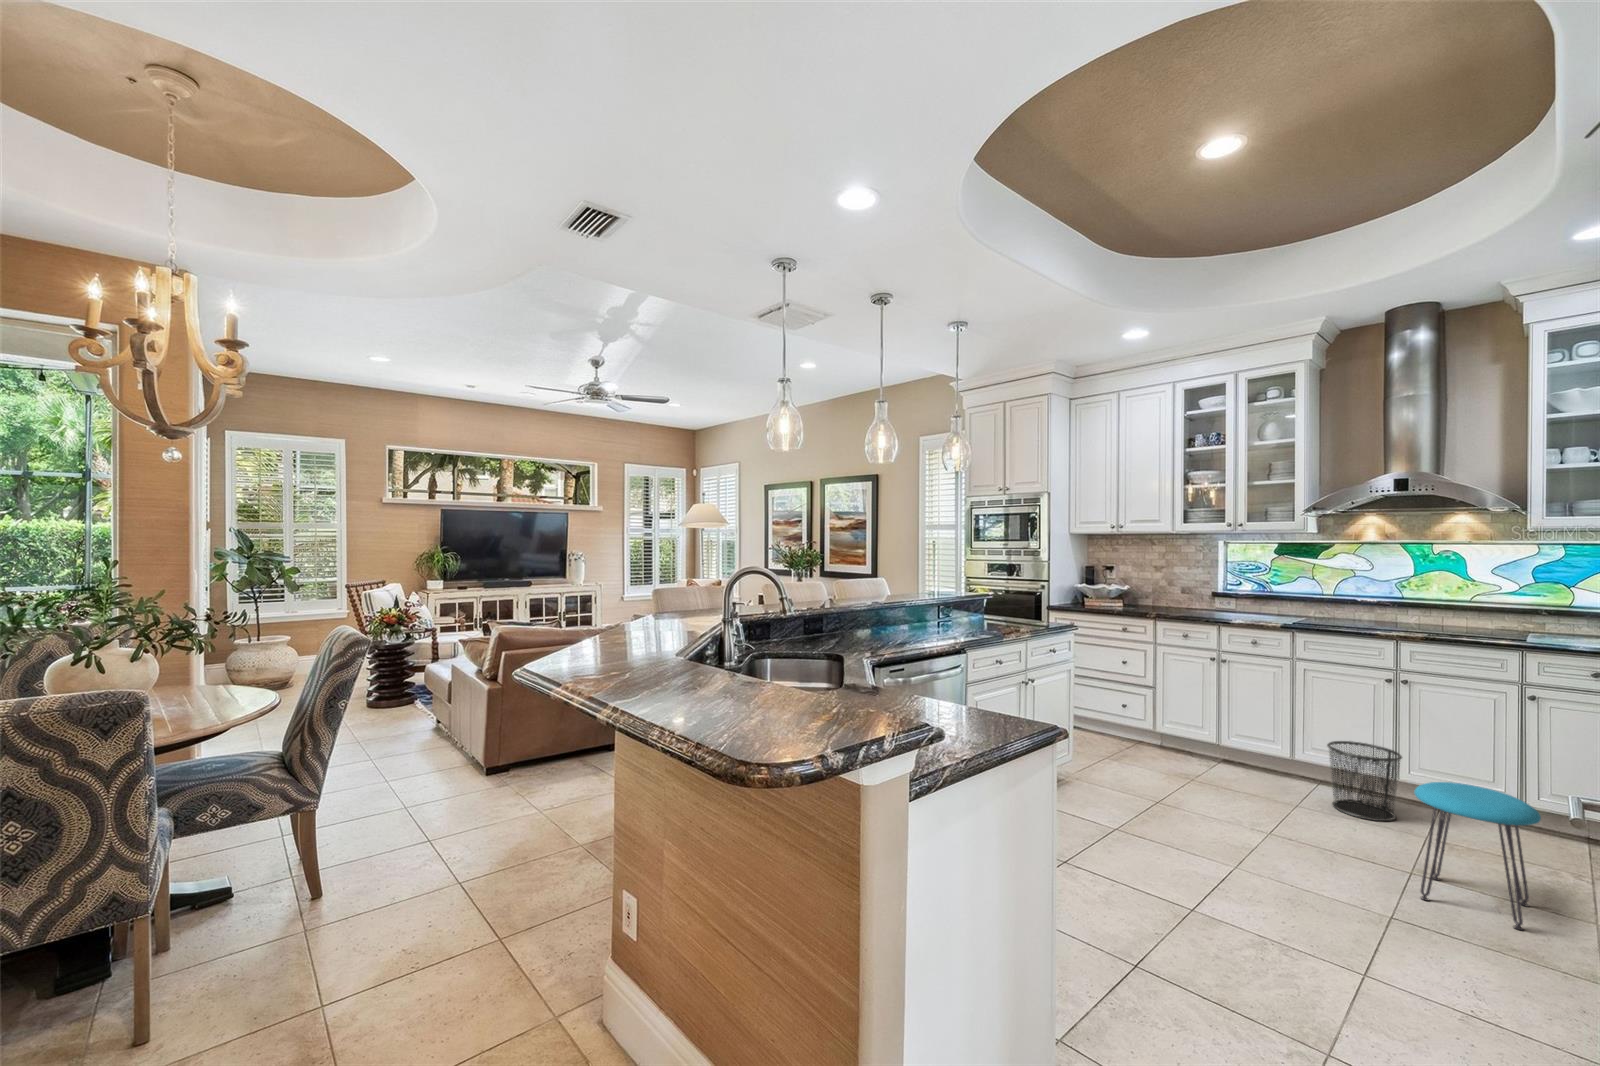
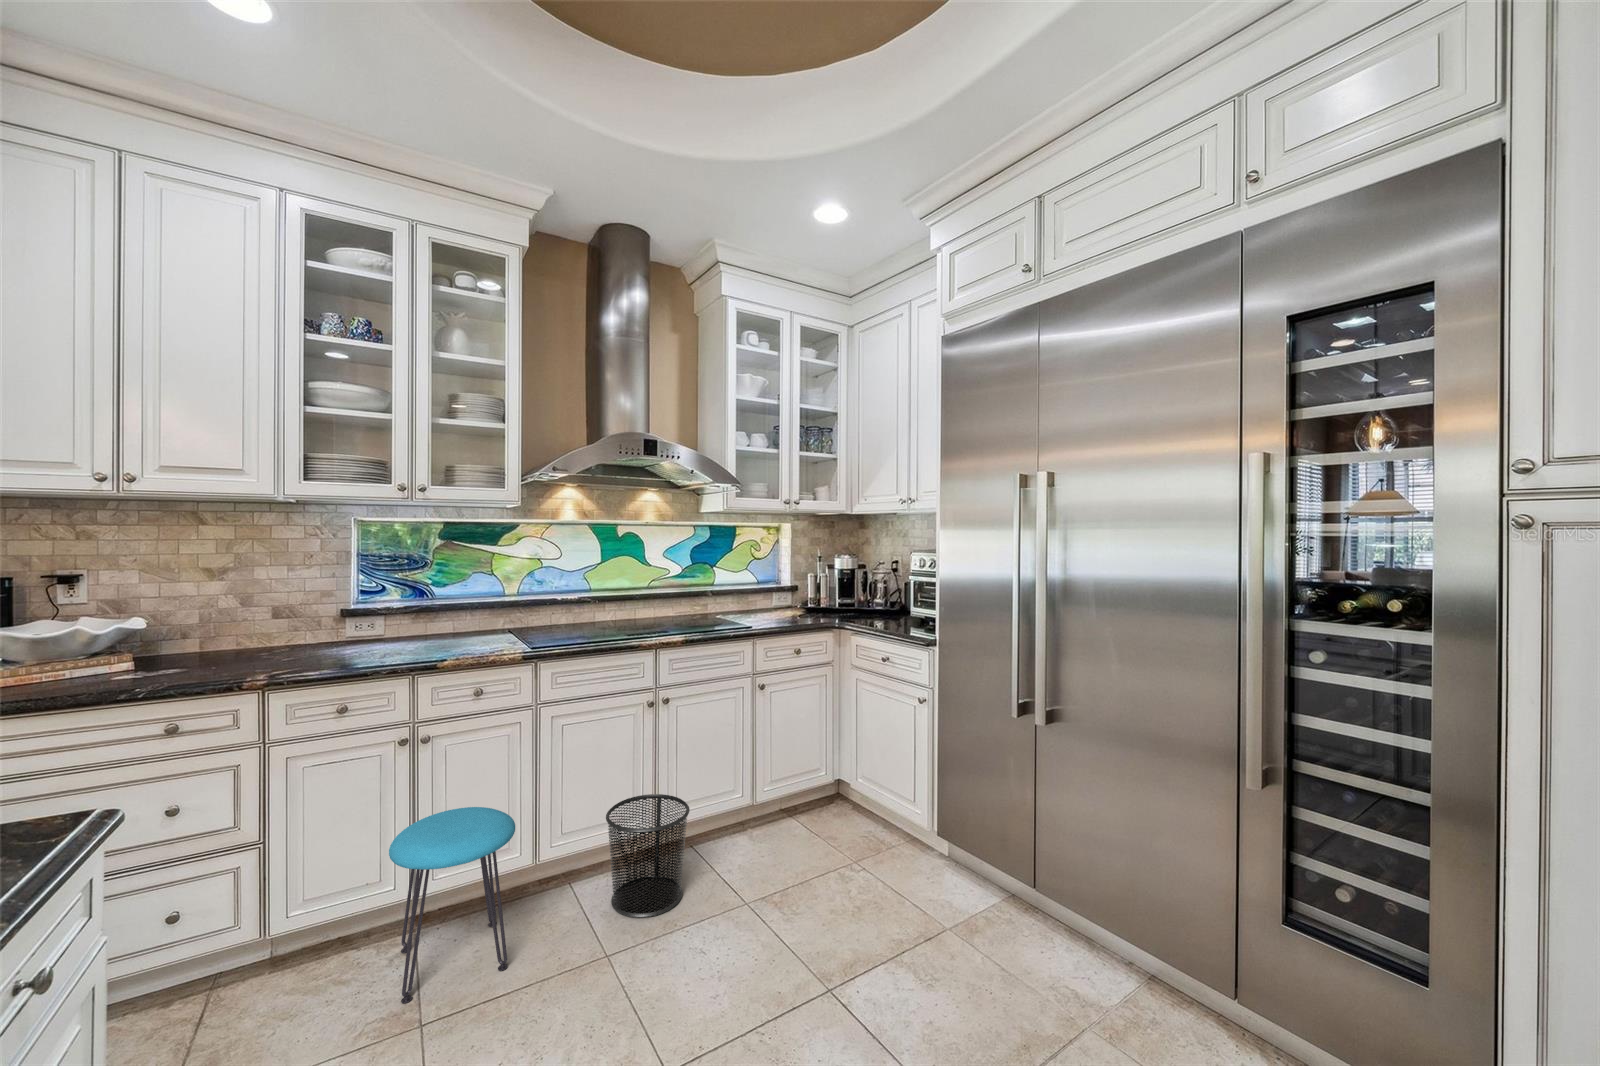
stool: present [1415,782,1541,930] -> present [389,807,515,1003]

